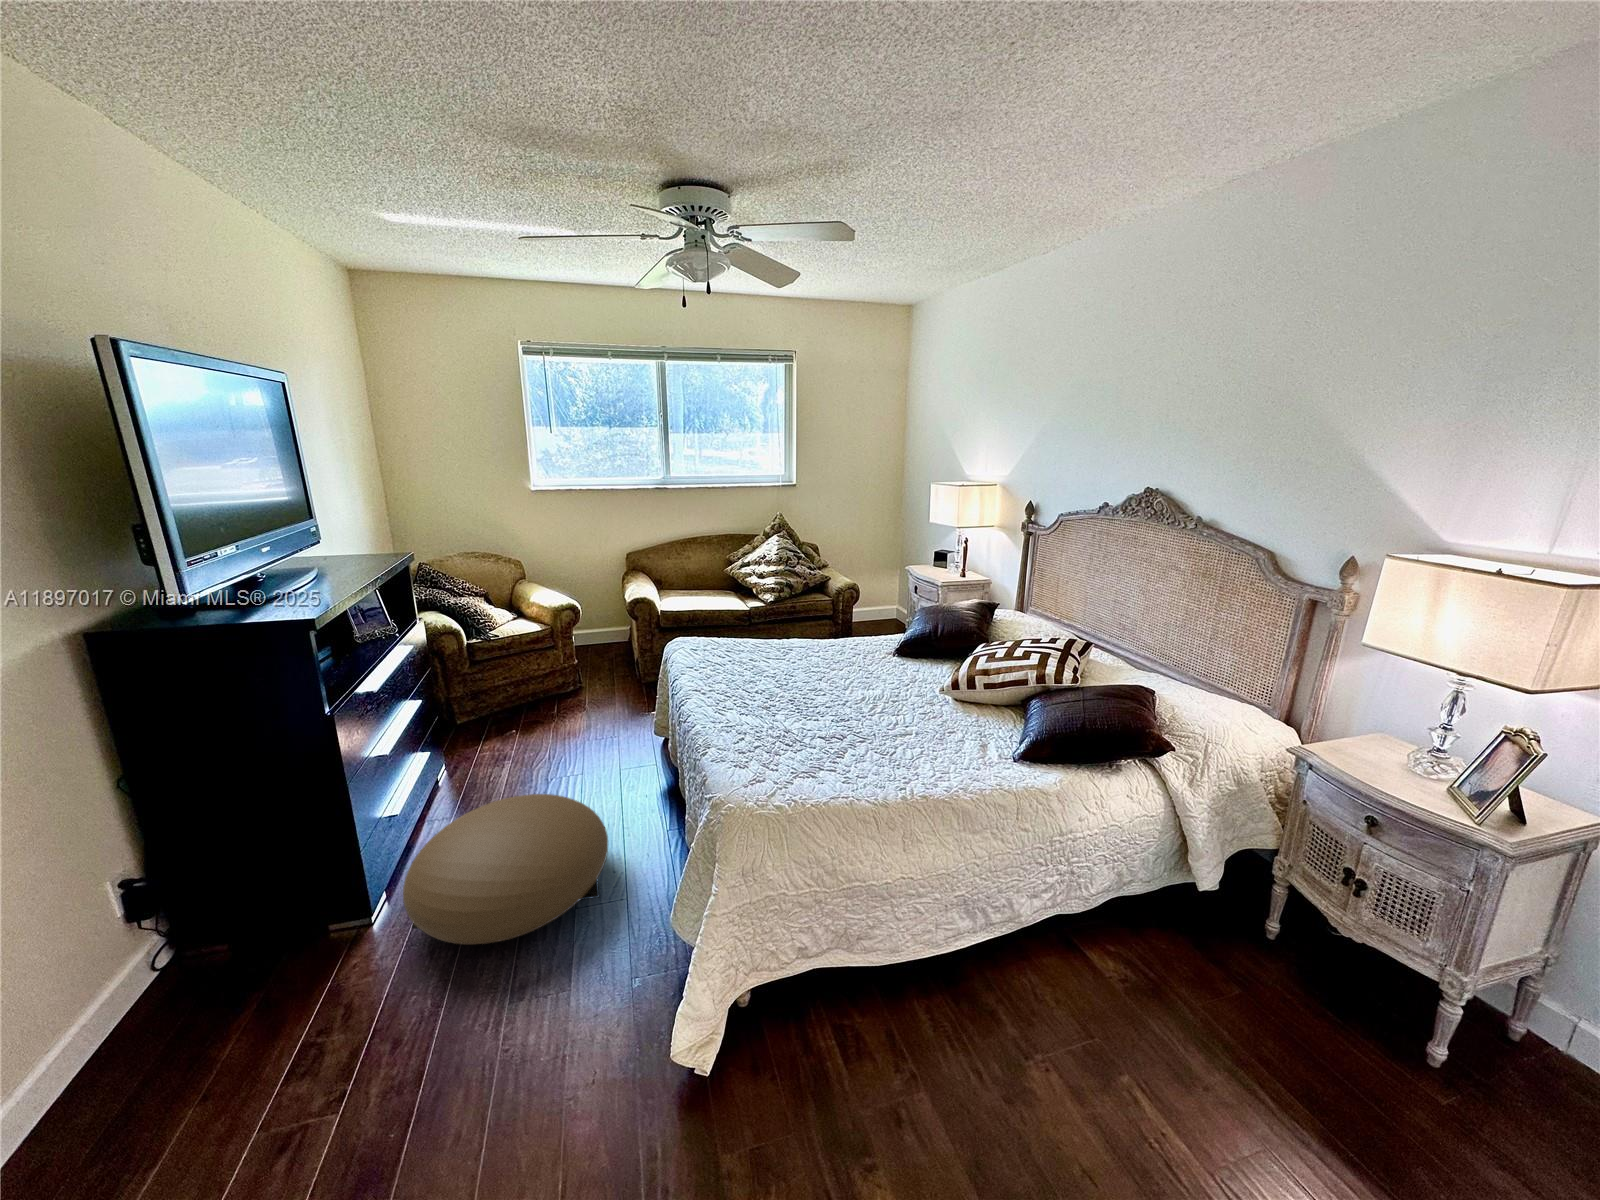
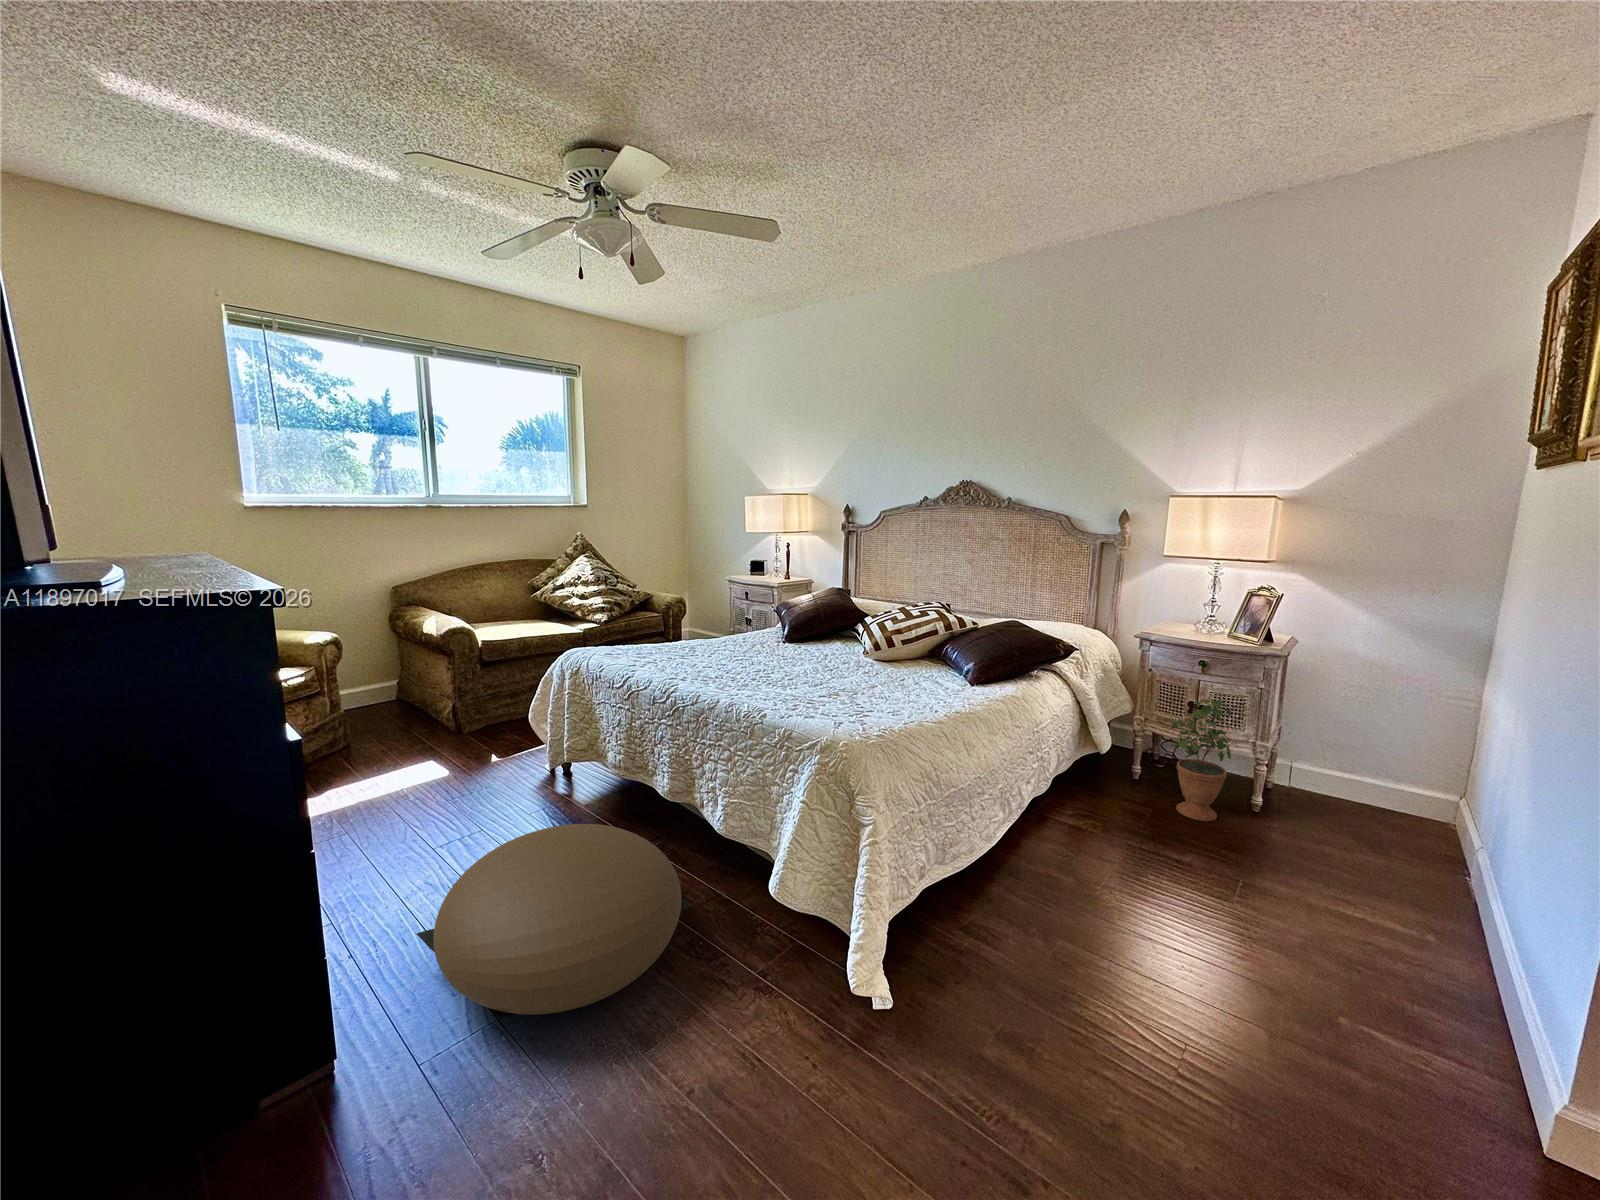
potted plant: none [1274,866,1386,1052] -> present [1172,696,1232,821]

